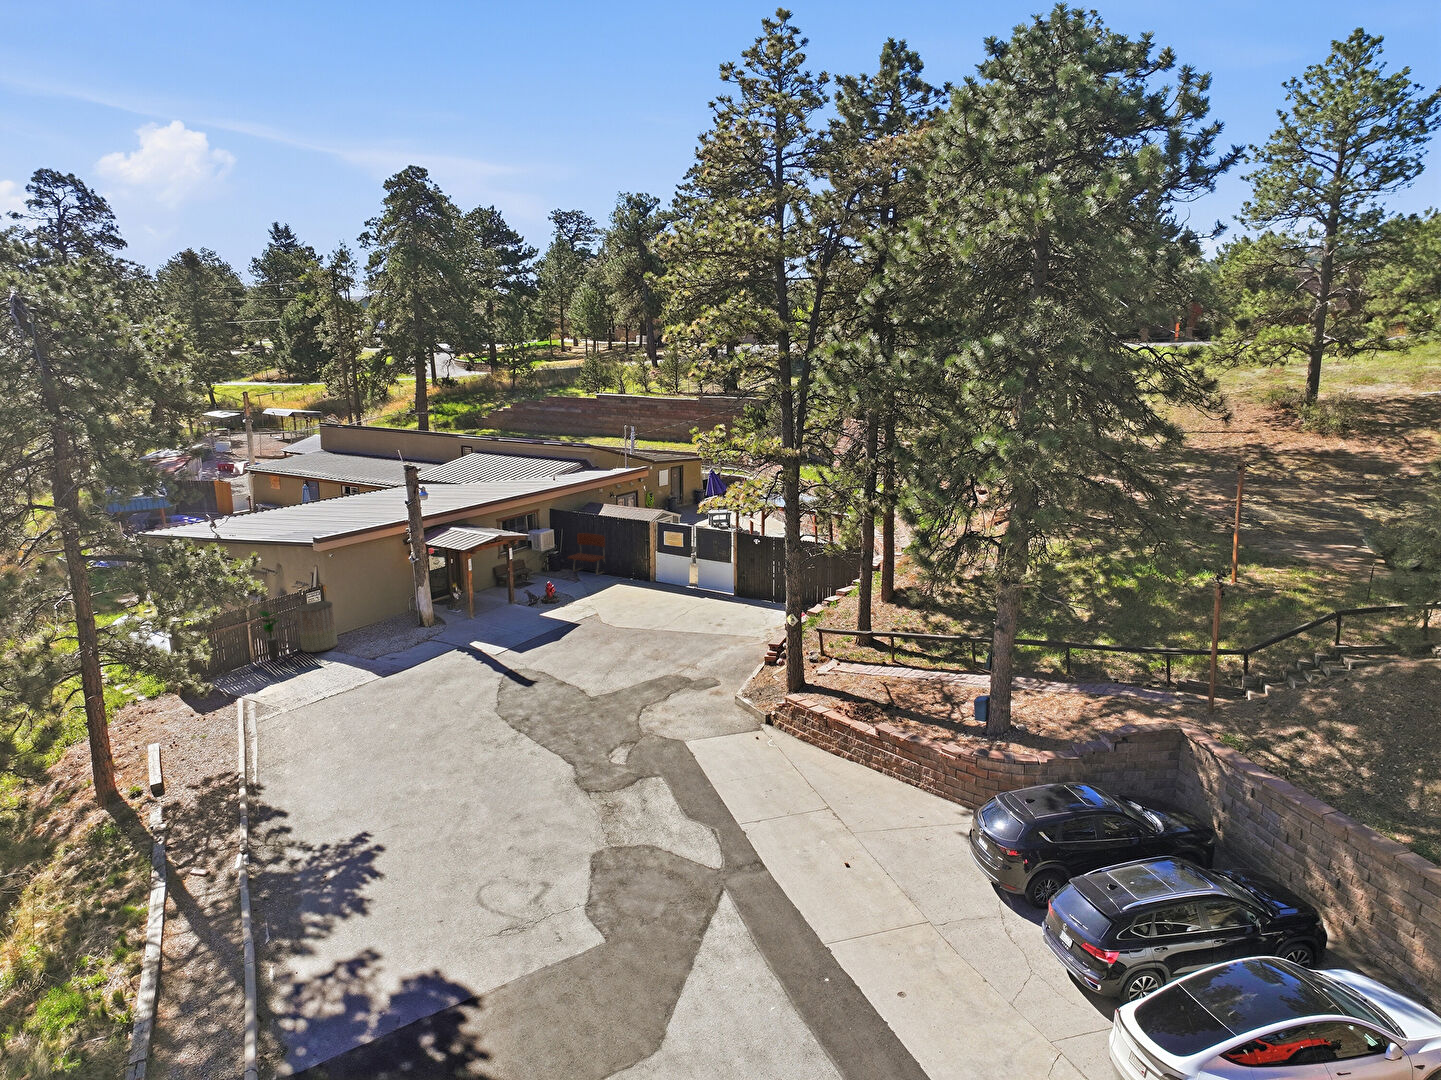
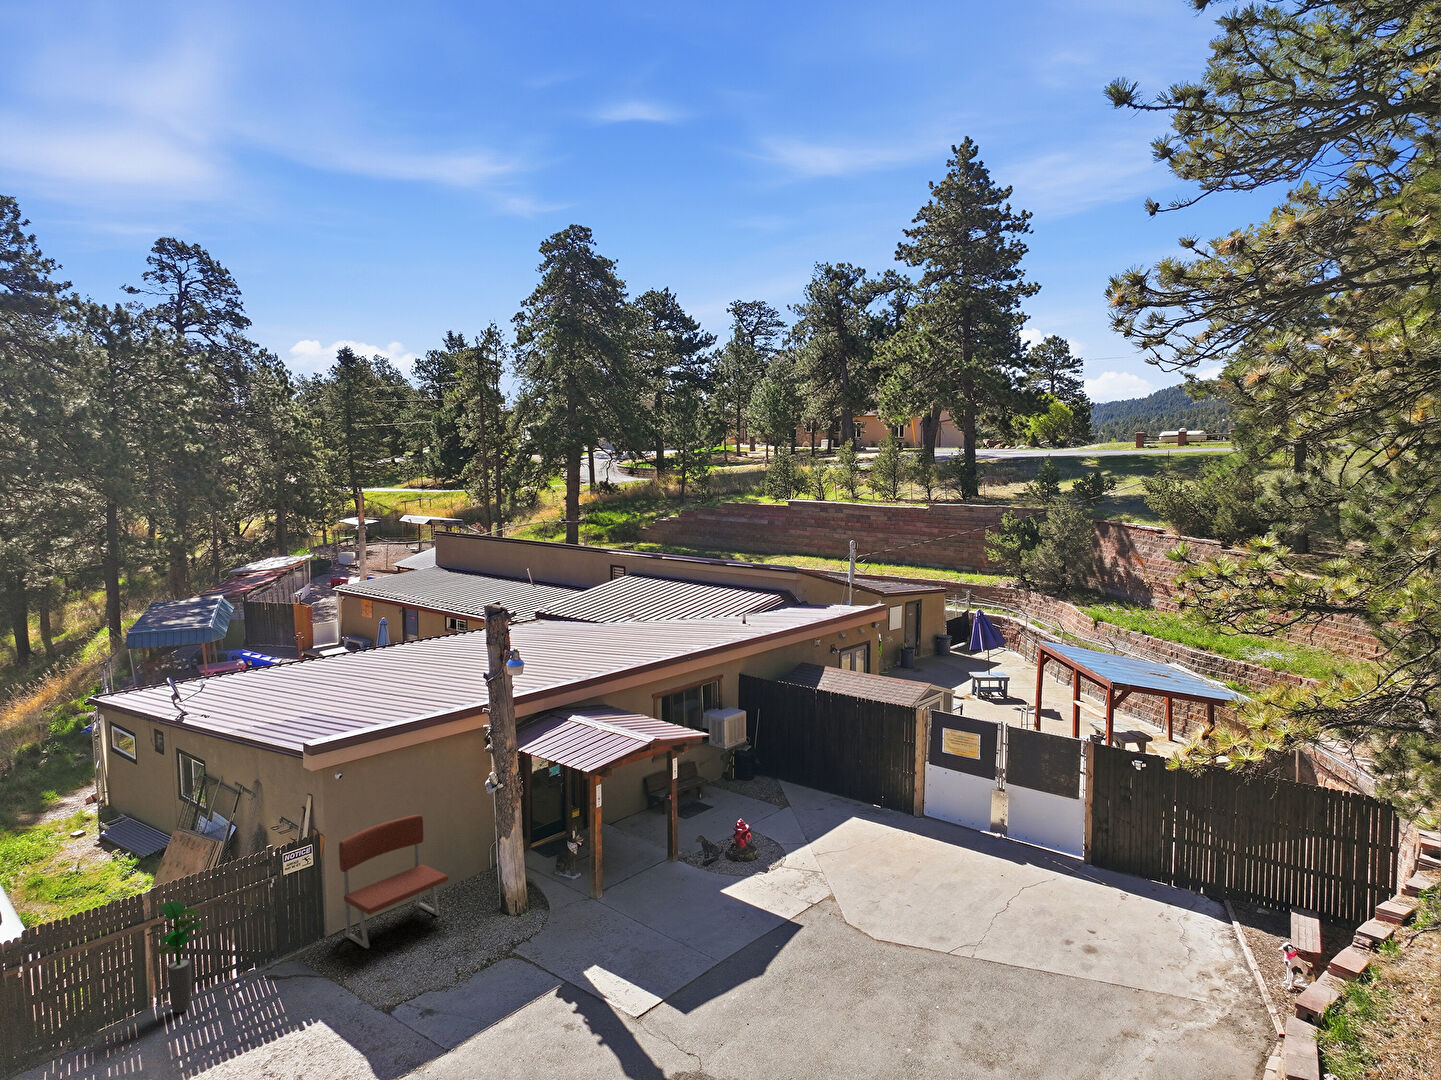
bench: present [568,533,605,575] -> present [339,814,448,949]
trash can: present [296,601,338,653] -> none [243,872,322,993]

